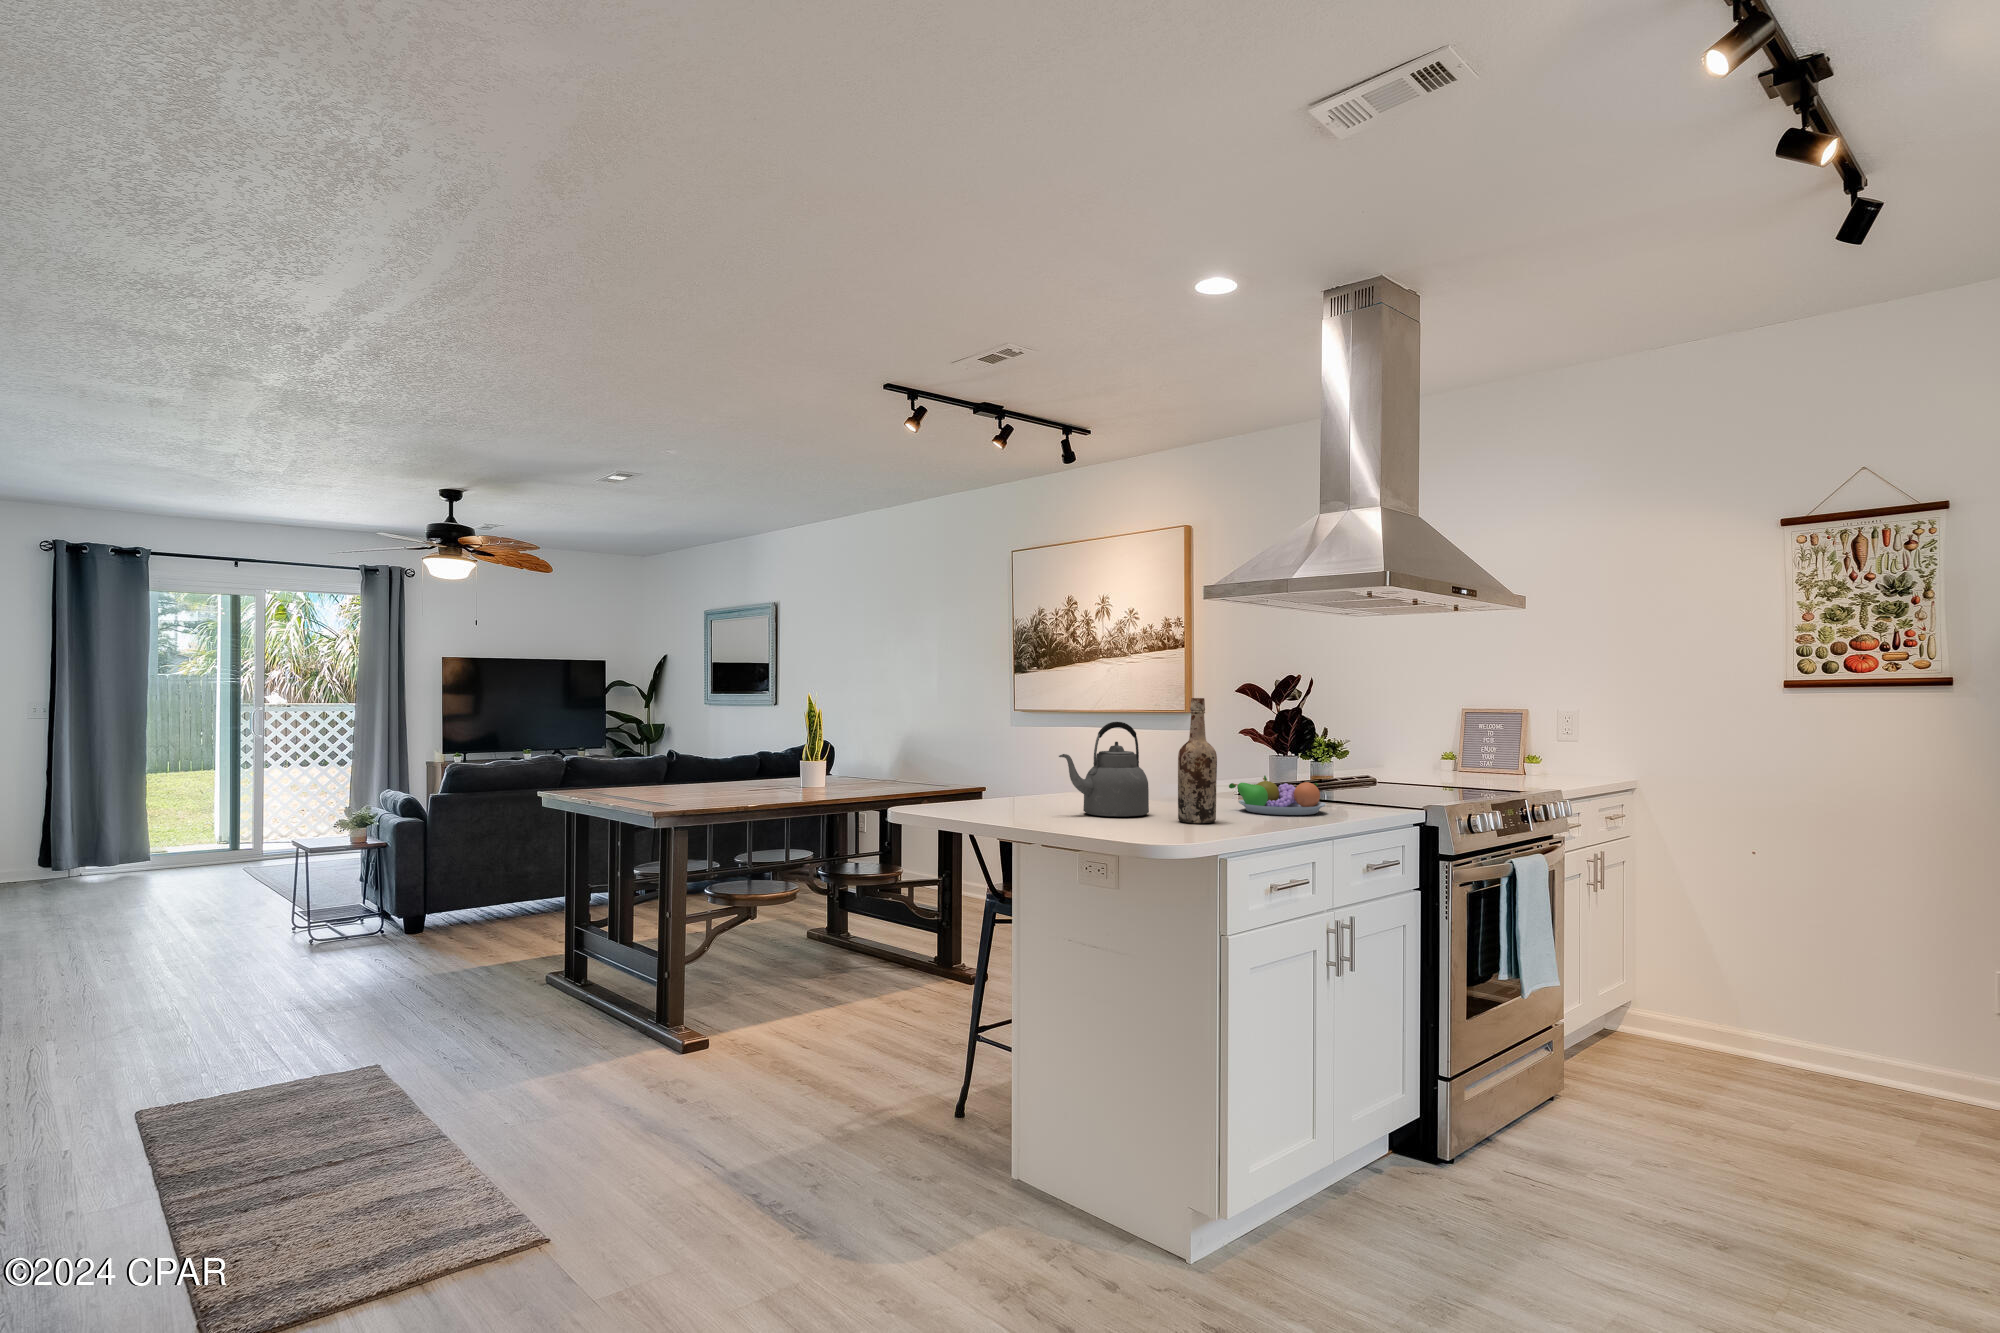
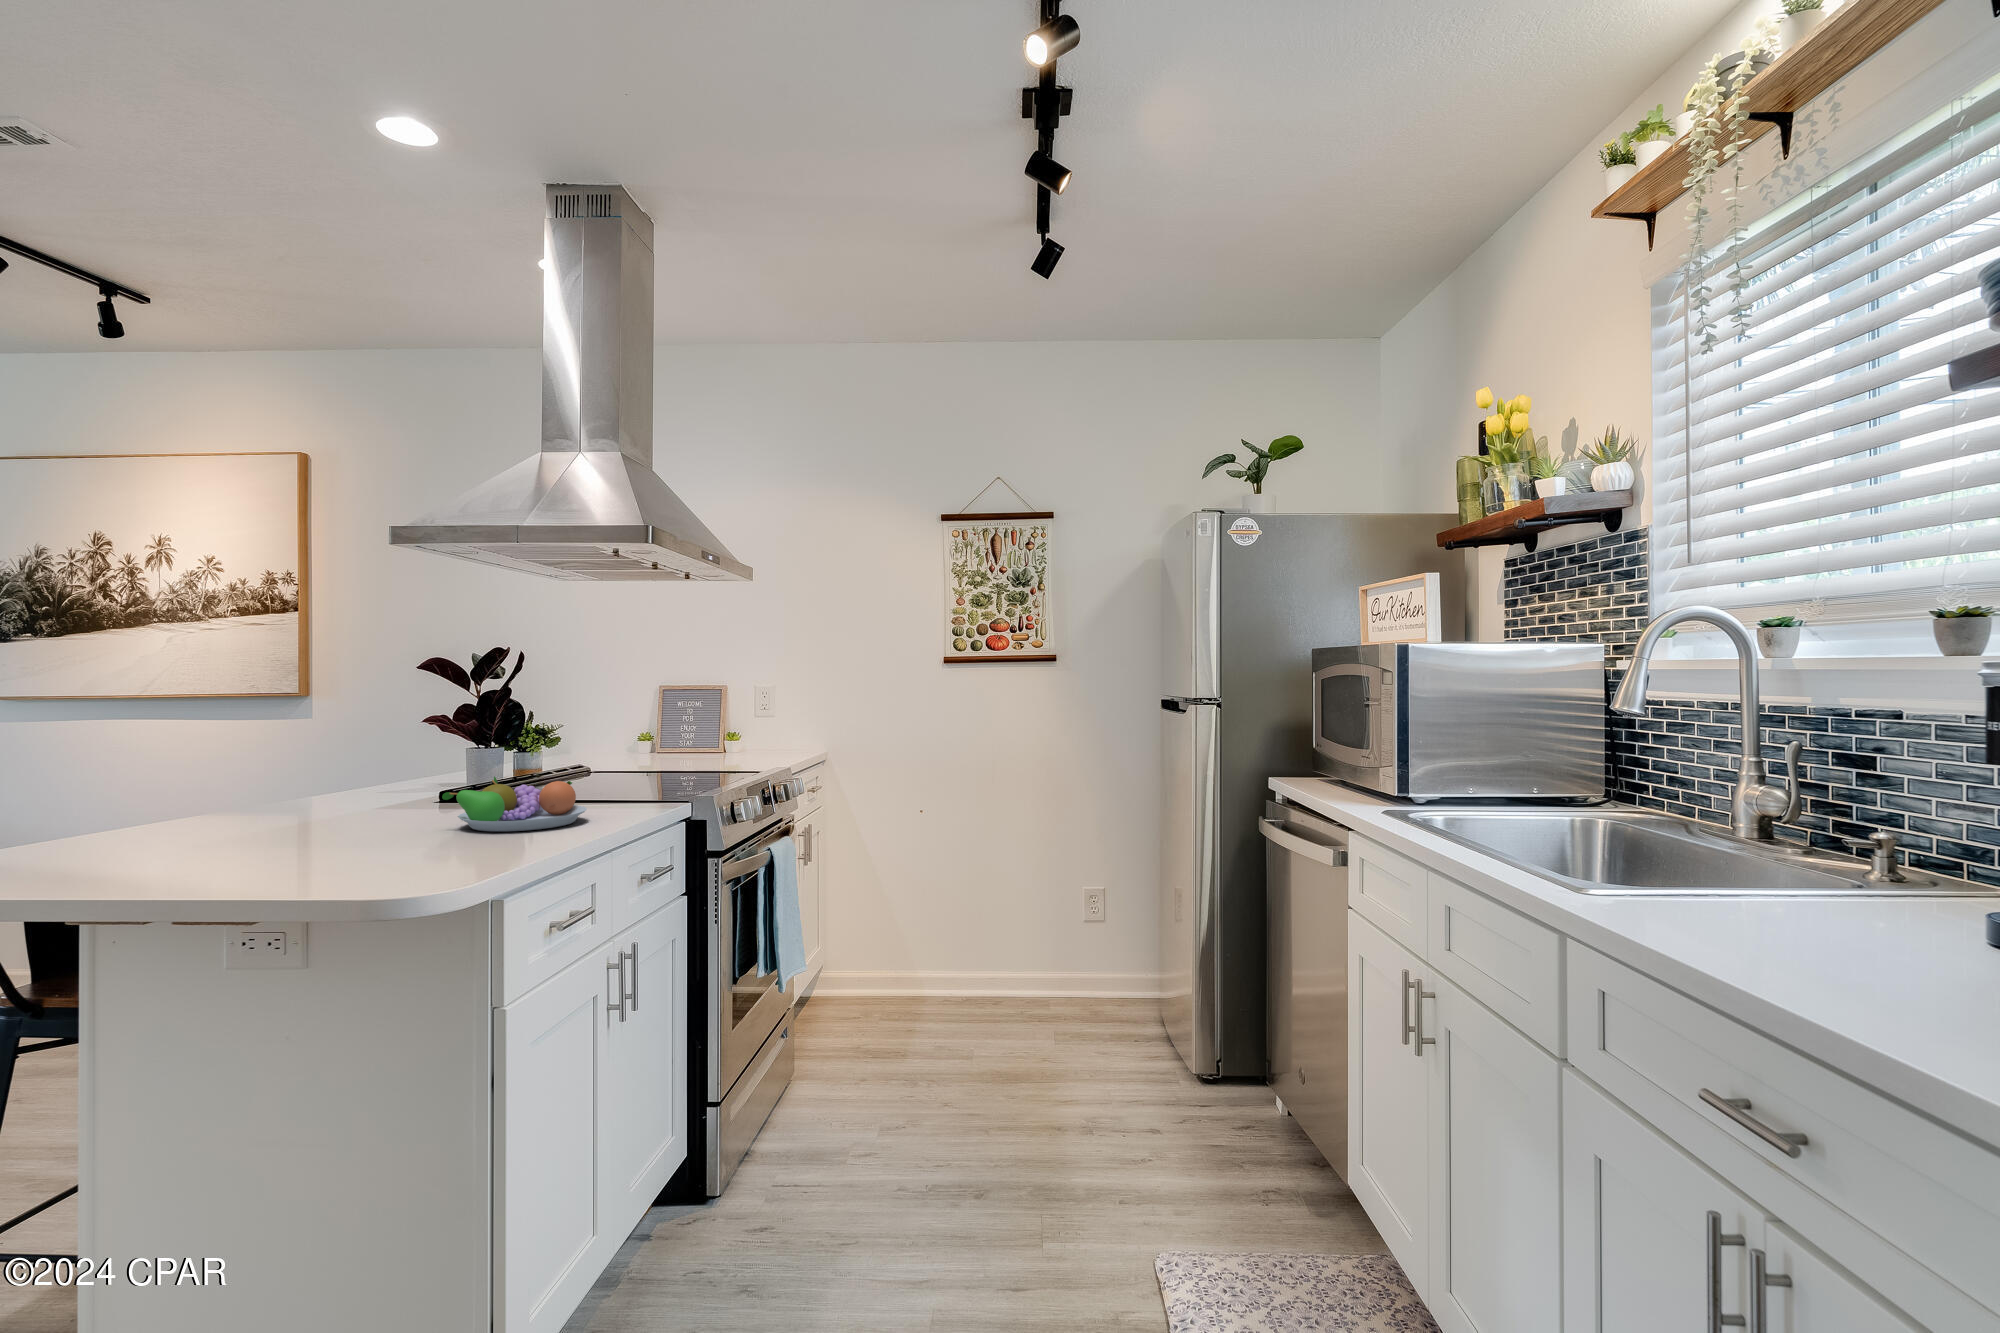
wine bottle: present [1178,698,1217,823] -> none [376,670,446,866]
kettle: present [1059,722,1149,817] -> none [114,711,312,875]

